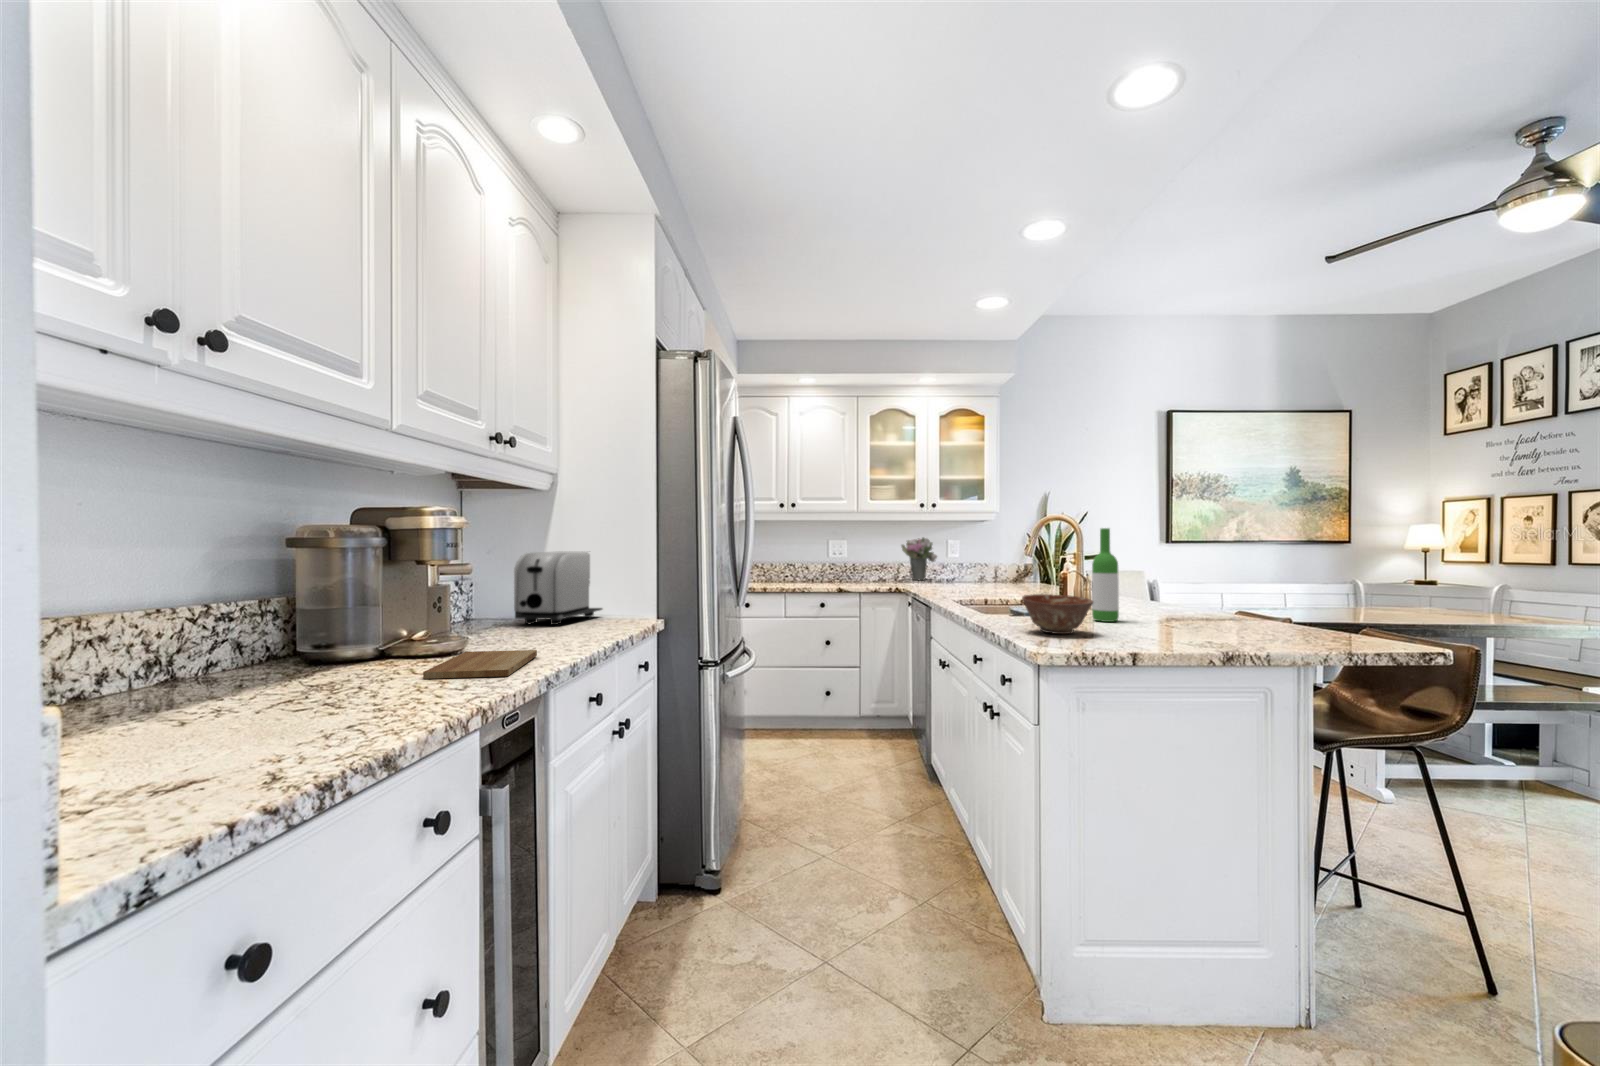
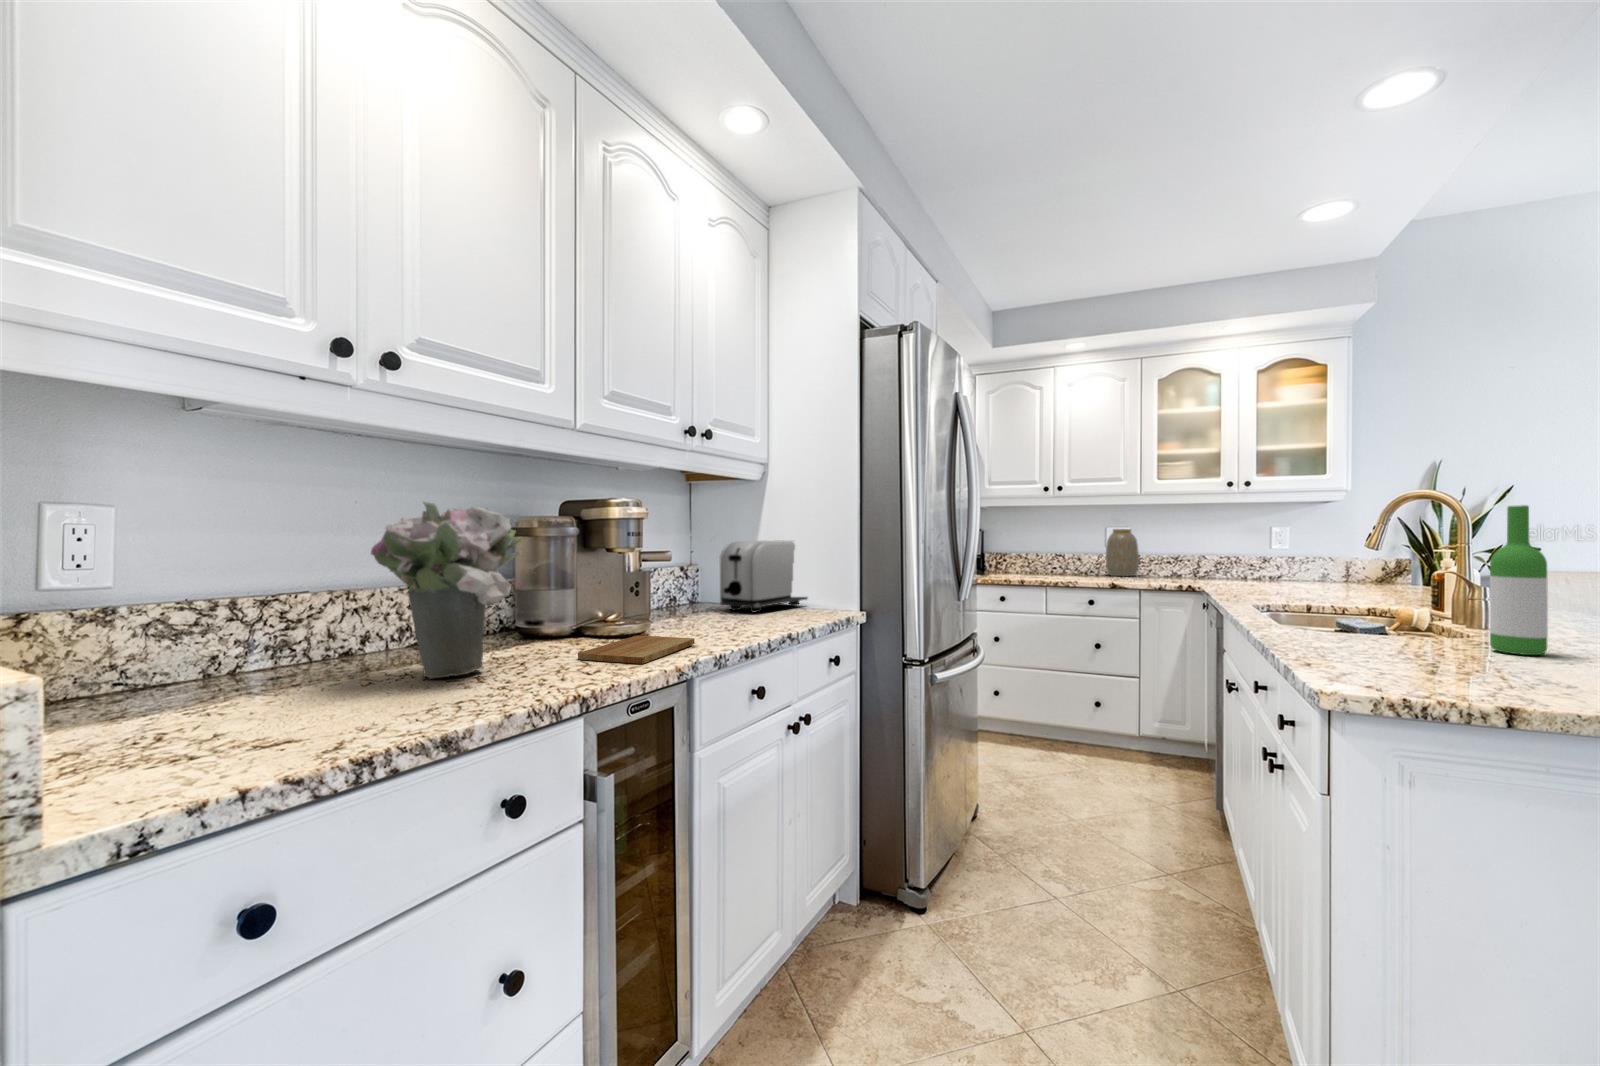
flower bouquet: present [901,538,937,580] -> present [371,502,522,679]
vase: none [832,542,857,581] -> present [1106,529,1139,576]
ceramic bowl: present [1022,594,1093,634] -> none [1333,606,1474,670]

